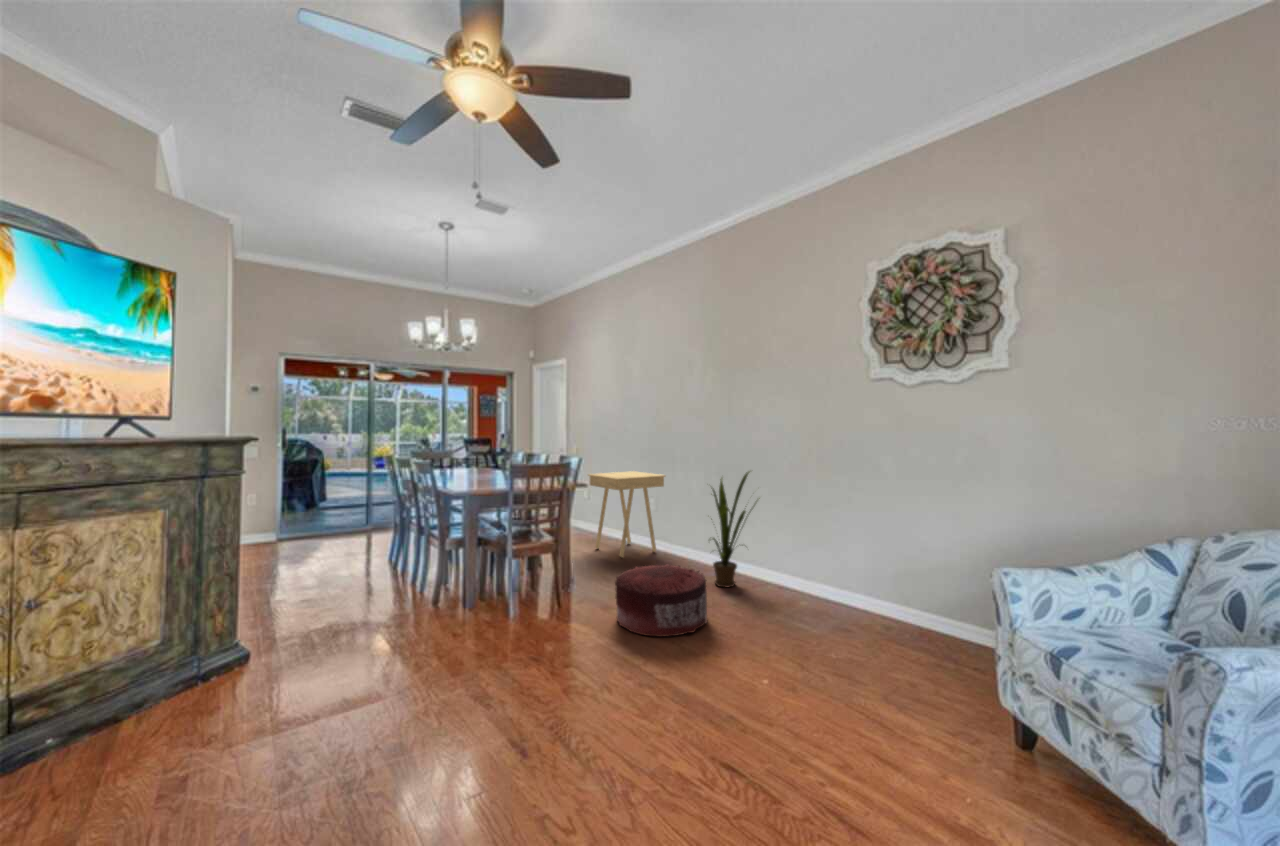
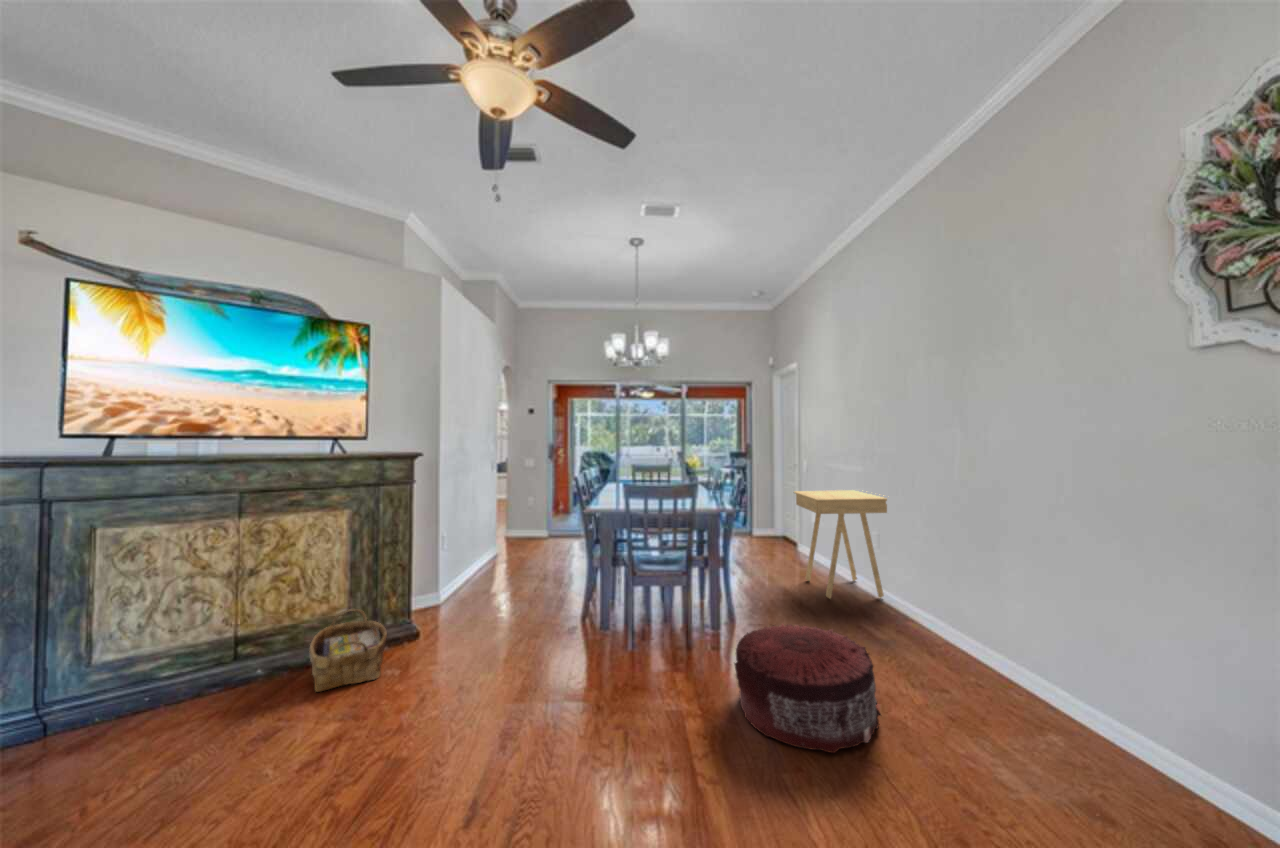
house plant: present [712,471,760,587] -> none [918,501,1030,684]
woven basket: none [139,633,257,731] -> present [310,609,387,692]

